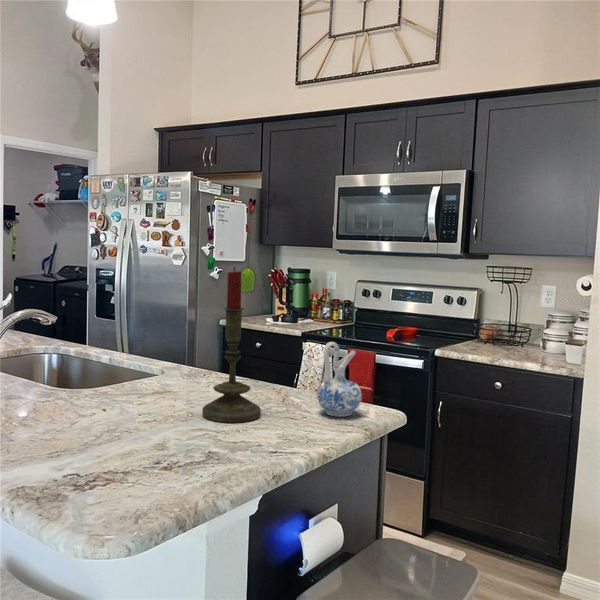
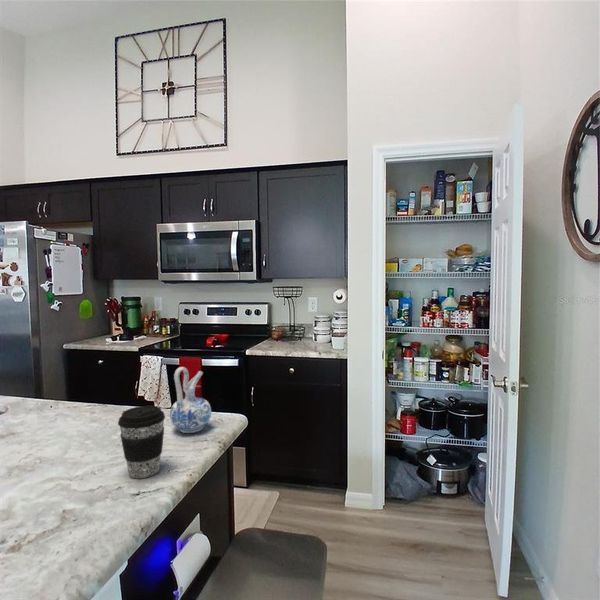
candle: present [202,267,261,423] -> none [49,307,115,467]
coffee cup: none [263,372,307,441] -> present [118,406,165,478]

